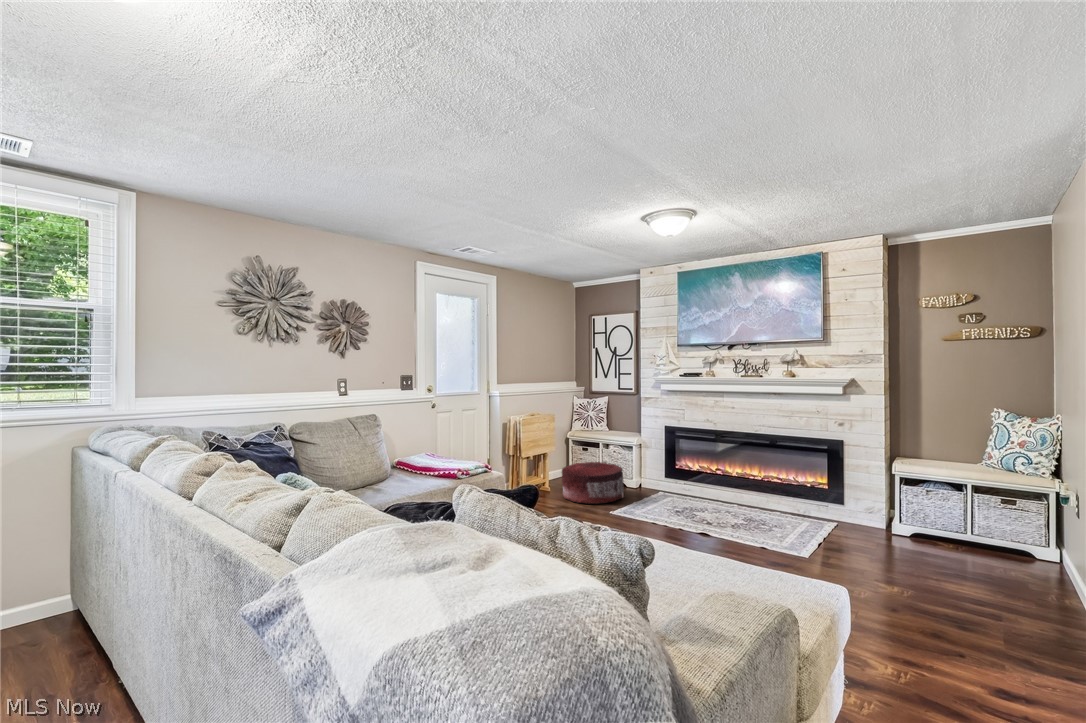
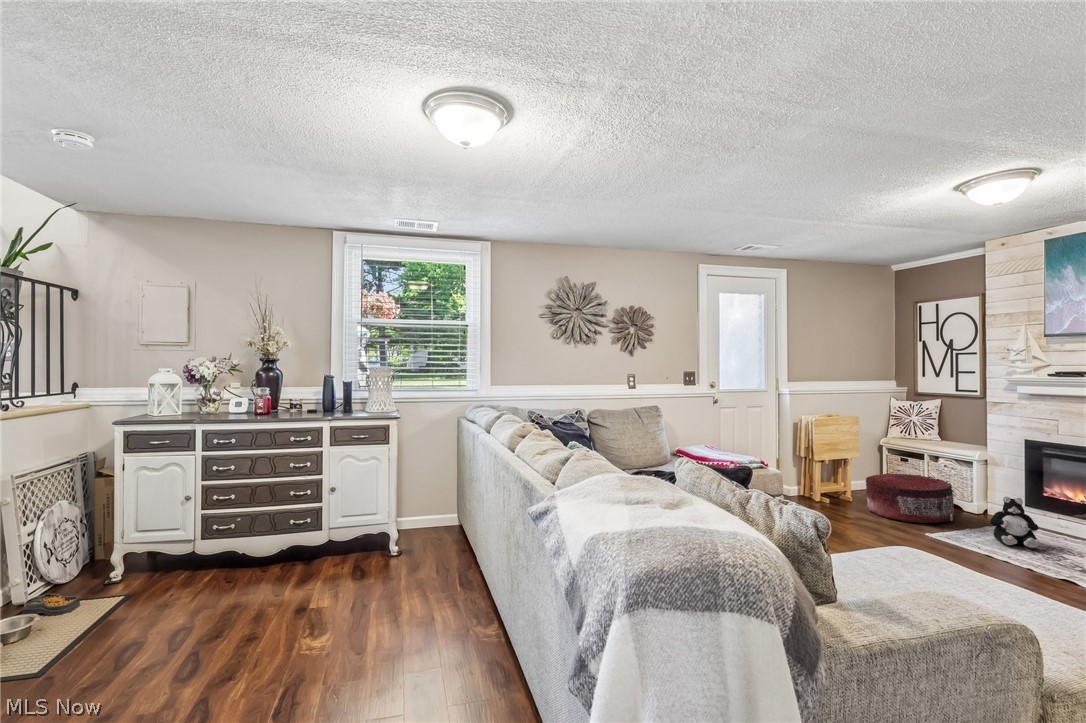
plush toy: none [649,473,681,512] -> present [990,497,1041,548]

